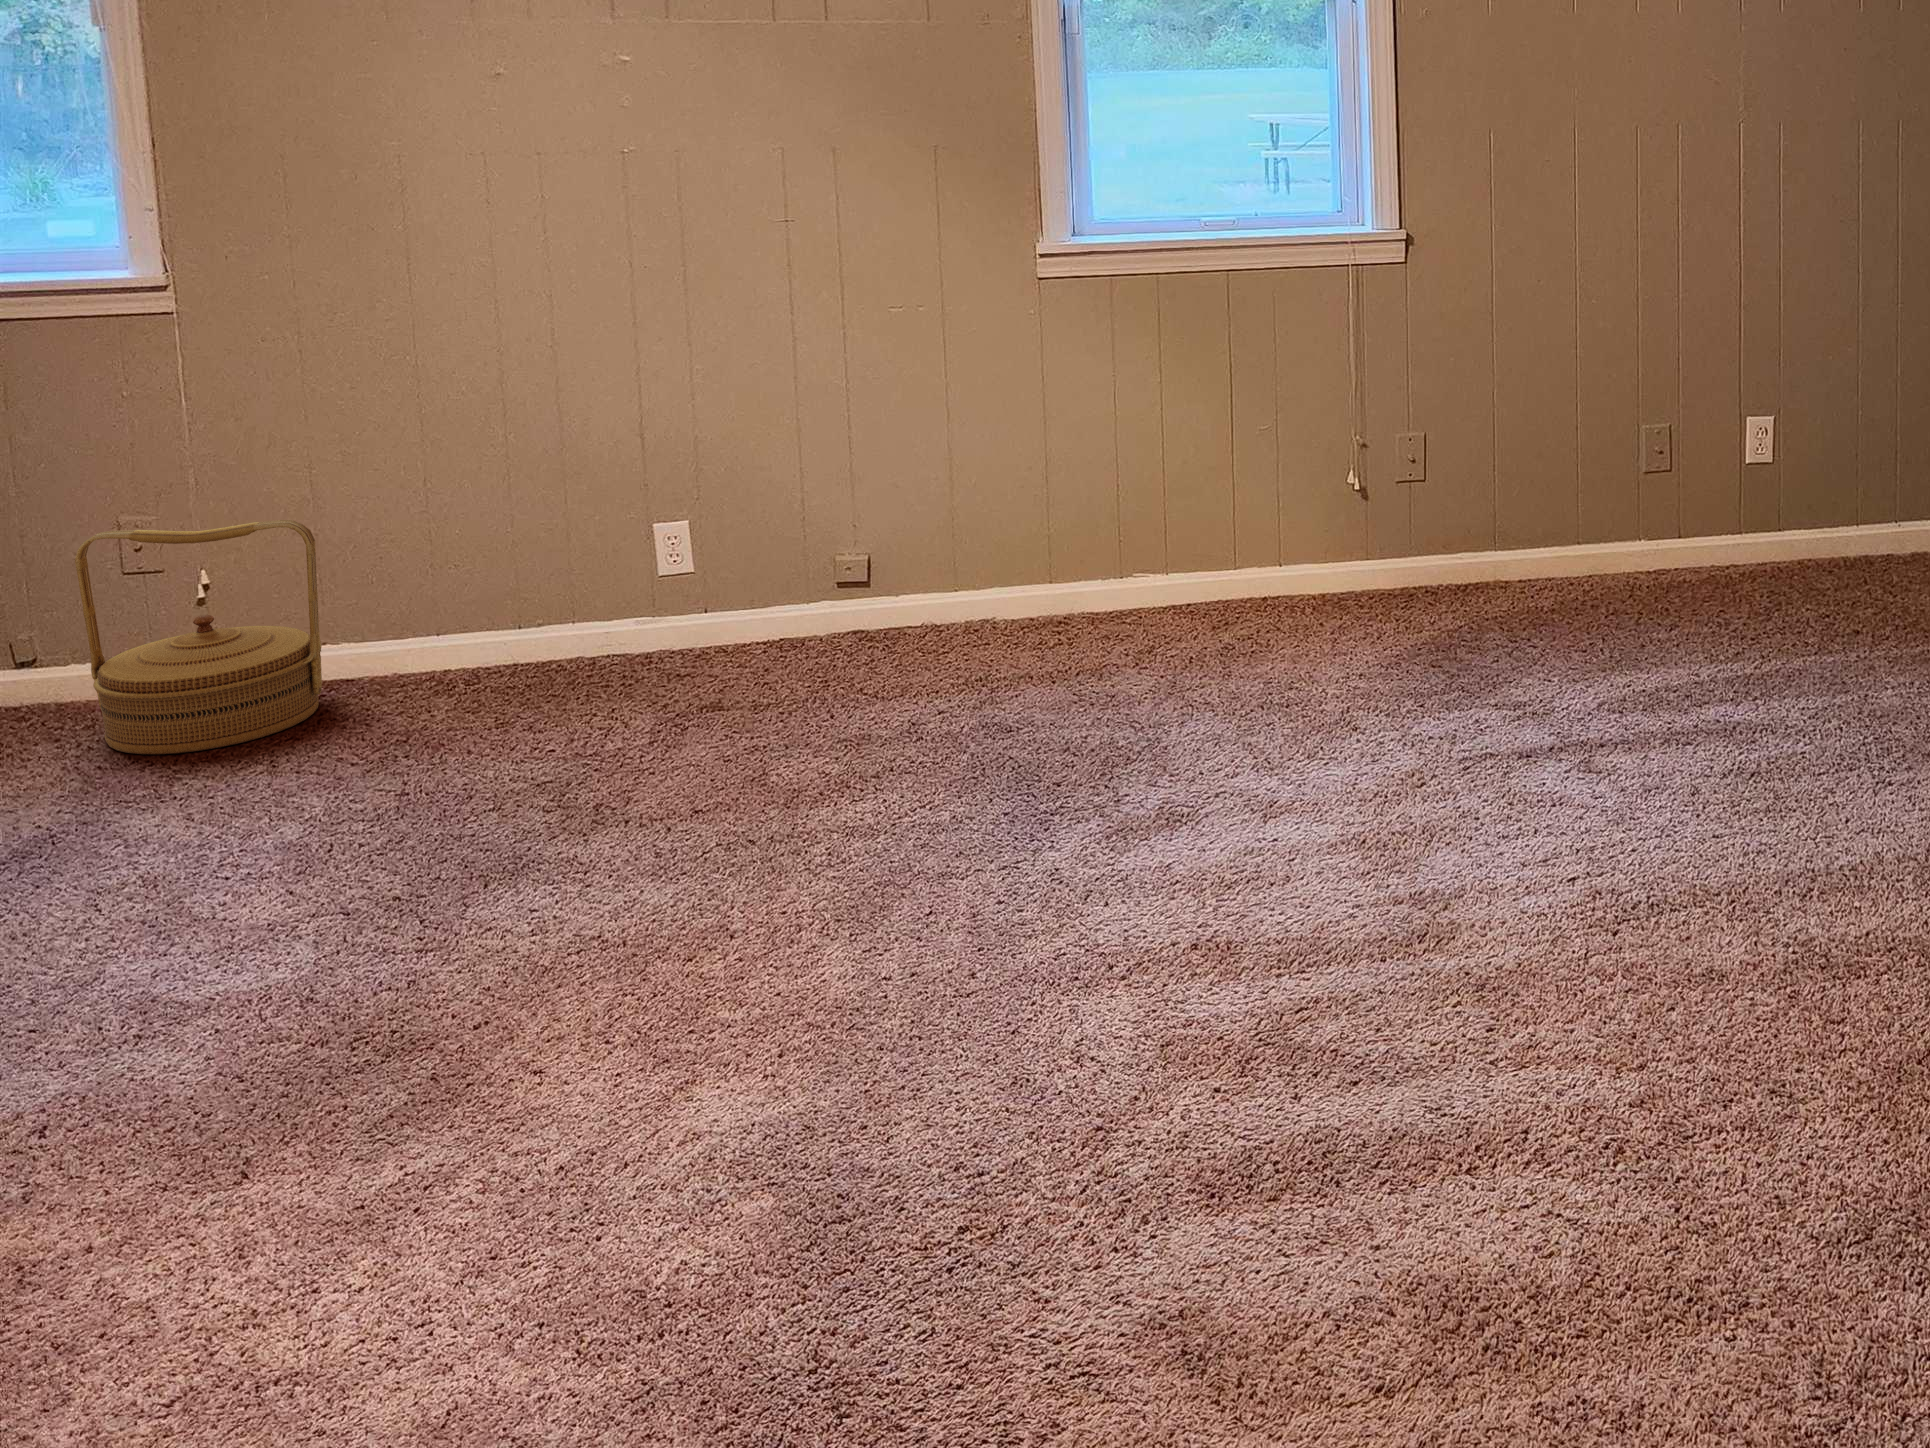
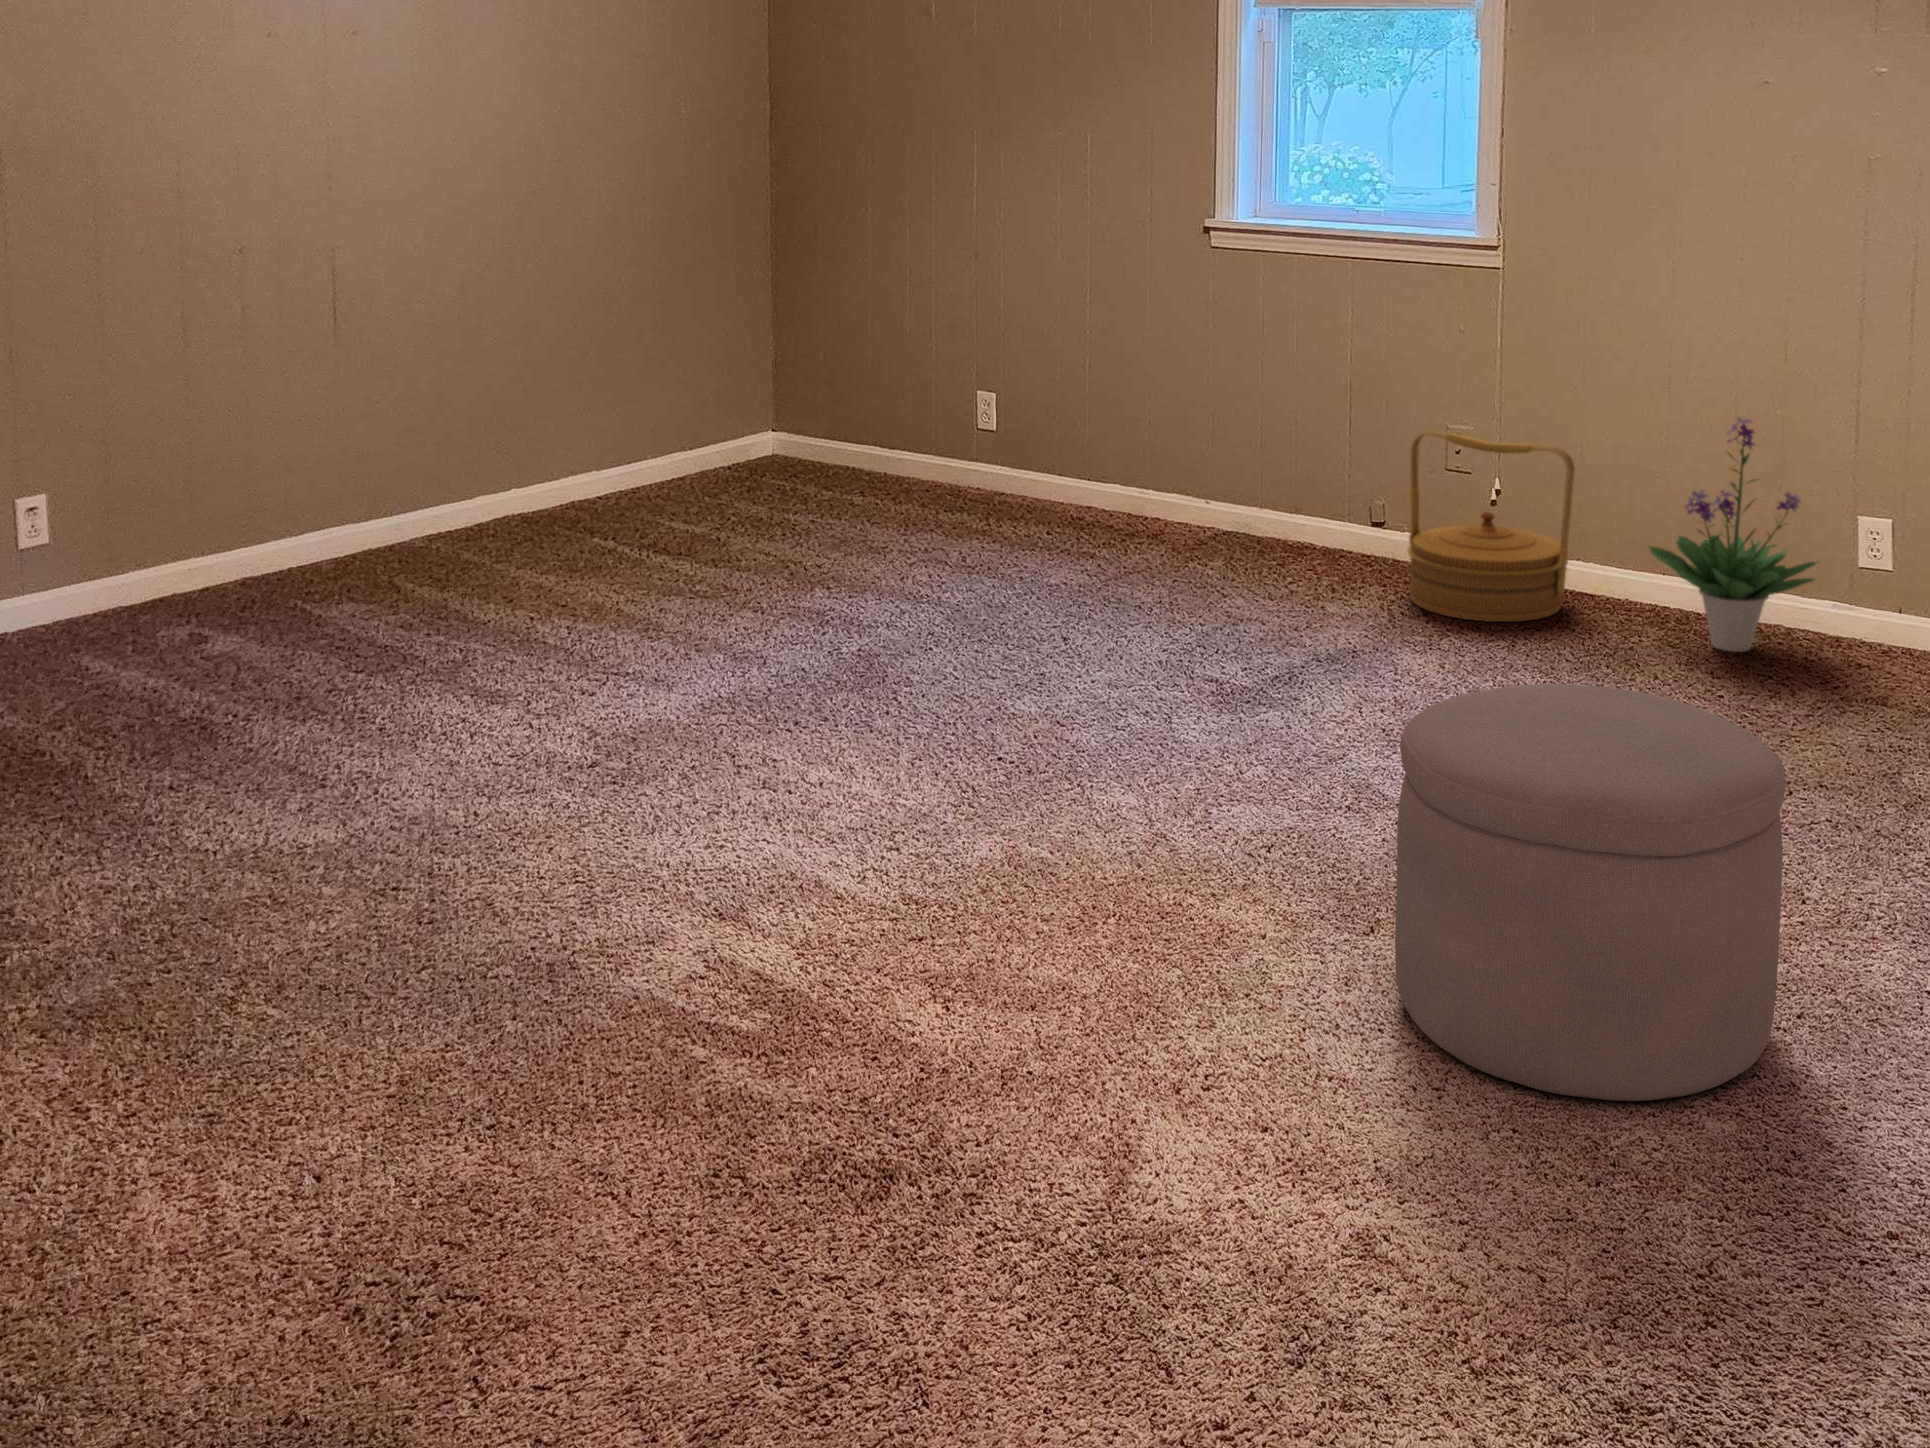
potted plant: none [423,445,624,700] -> present [1649,417,1816,652]
ottoman: none [279,773,772,1278] -> present [1395,684,1786,1101]

